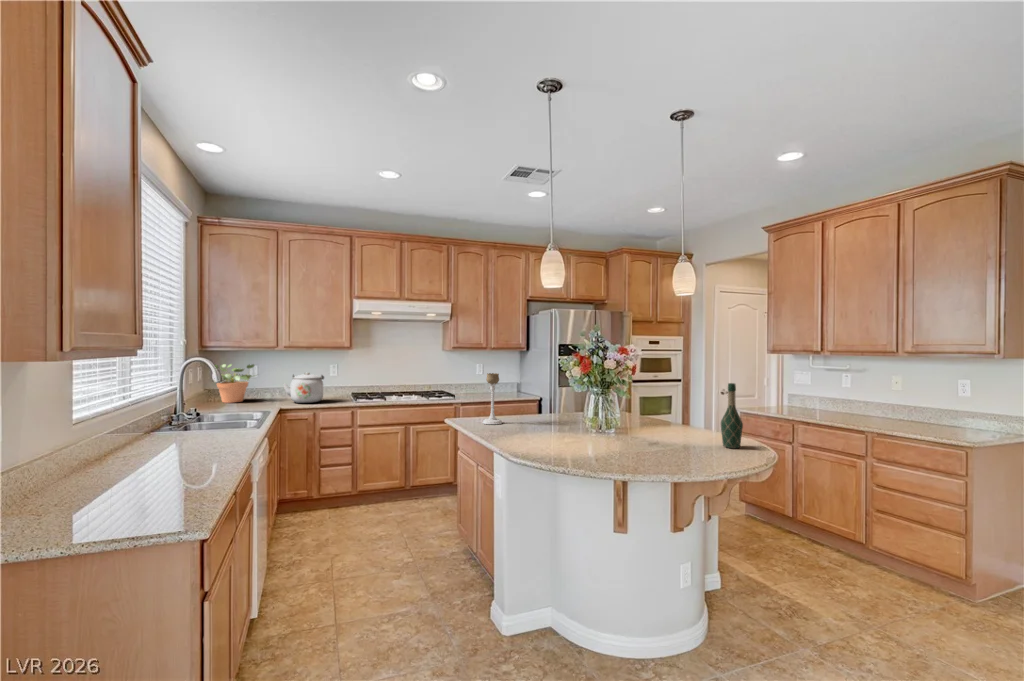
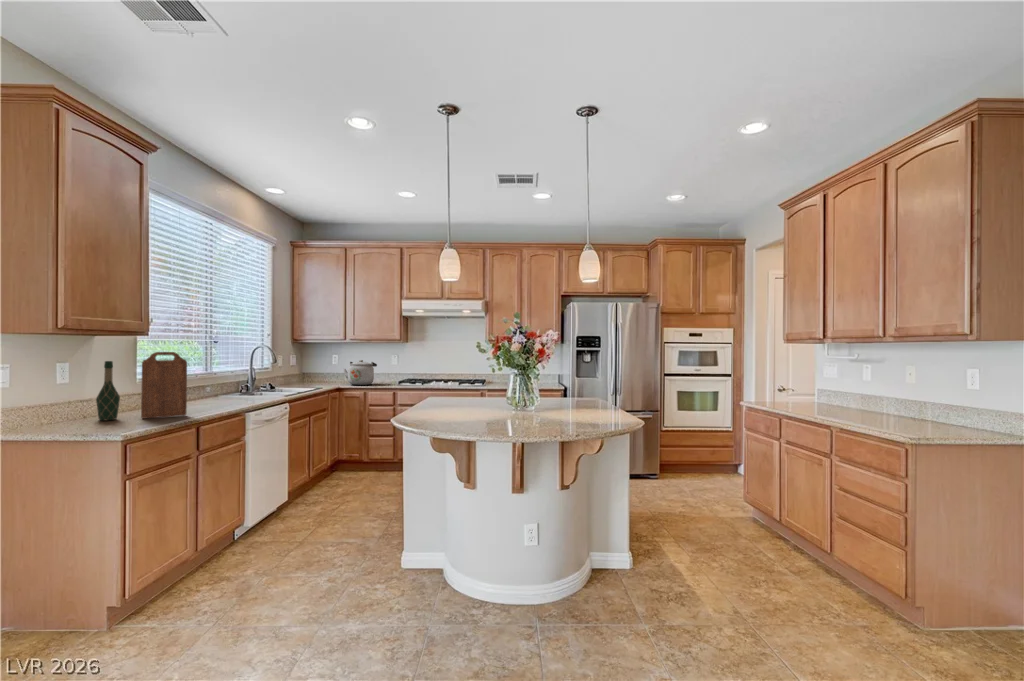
potted plant: present [215,364,254,403] -> none [292,353,330,383]
candle holder: present [482,373,503,424] -> none [443,357,461,401]
cutting board: none [136,382,201,490] -> present [141,352,187,418]
wine bottle: present [721,383,743,448] -> present [96,361,120,421]

